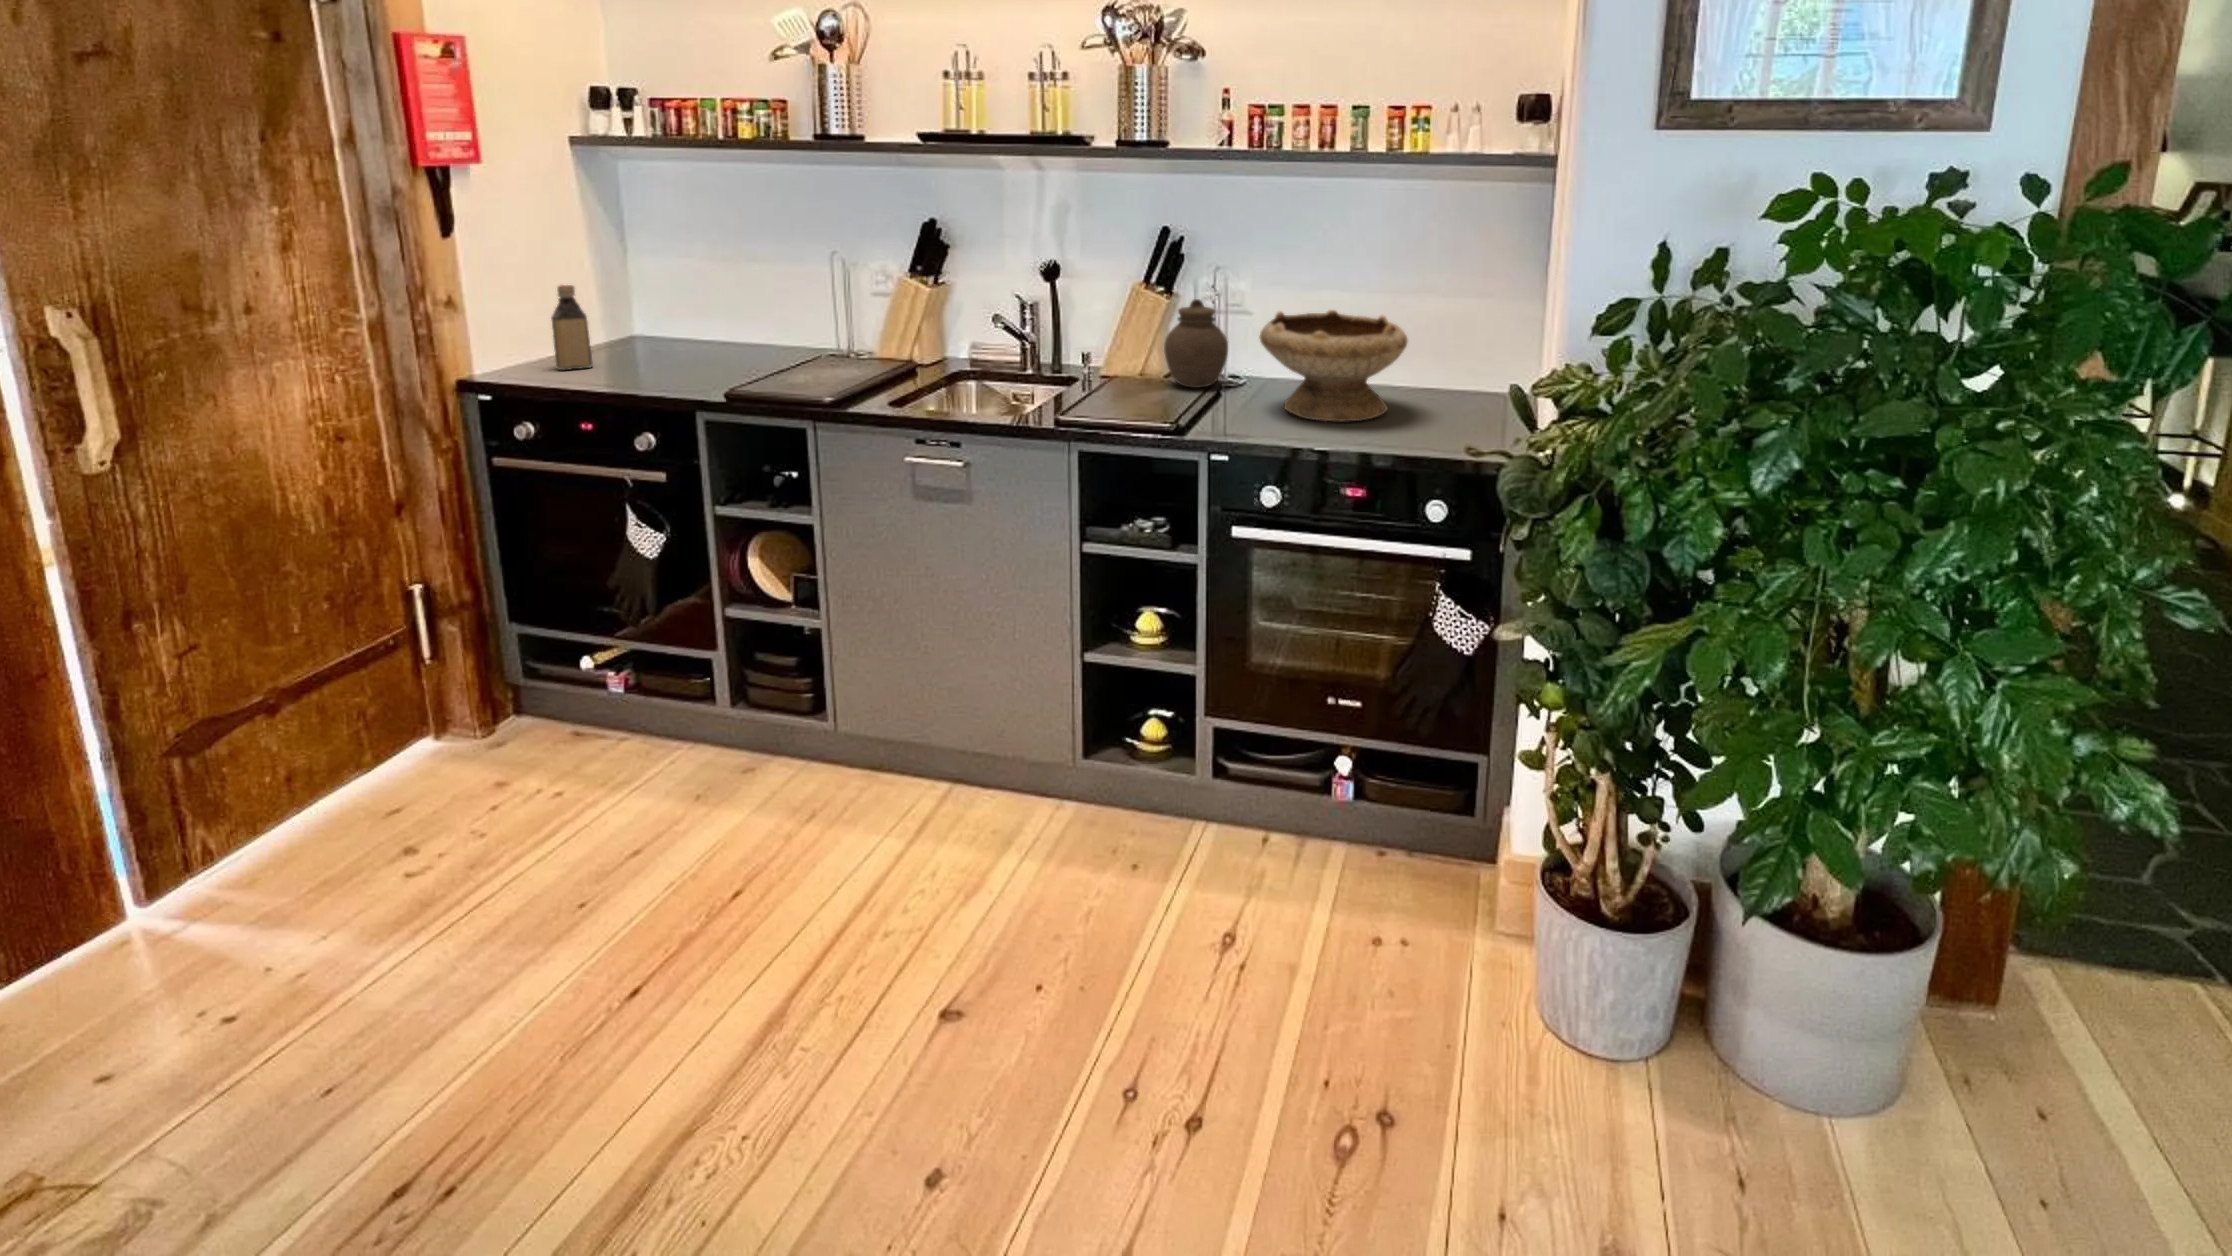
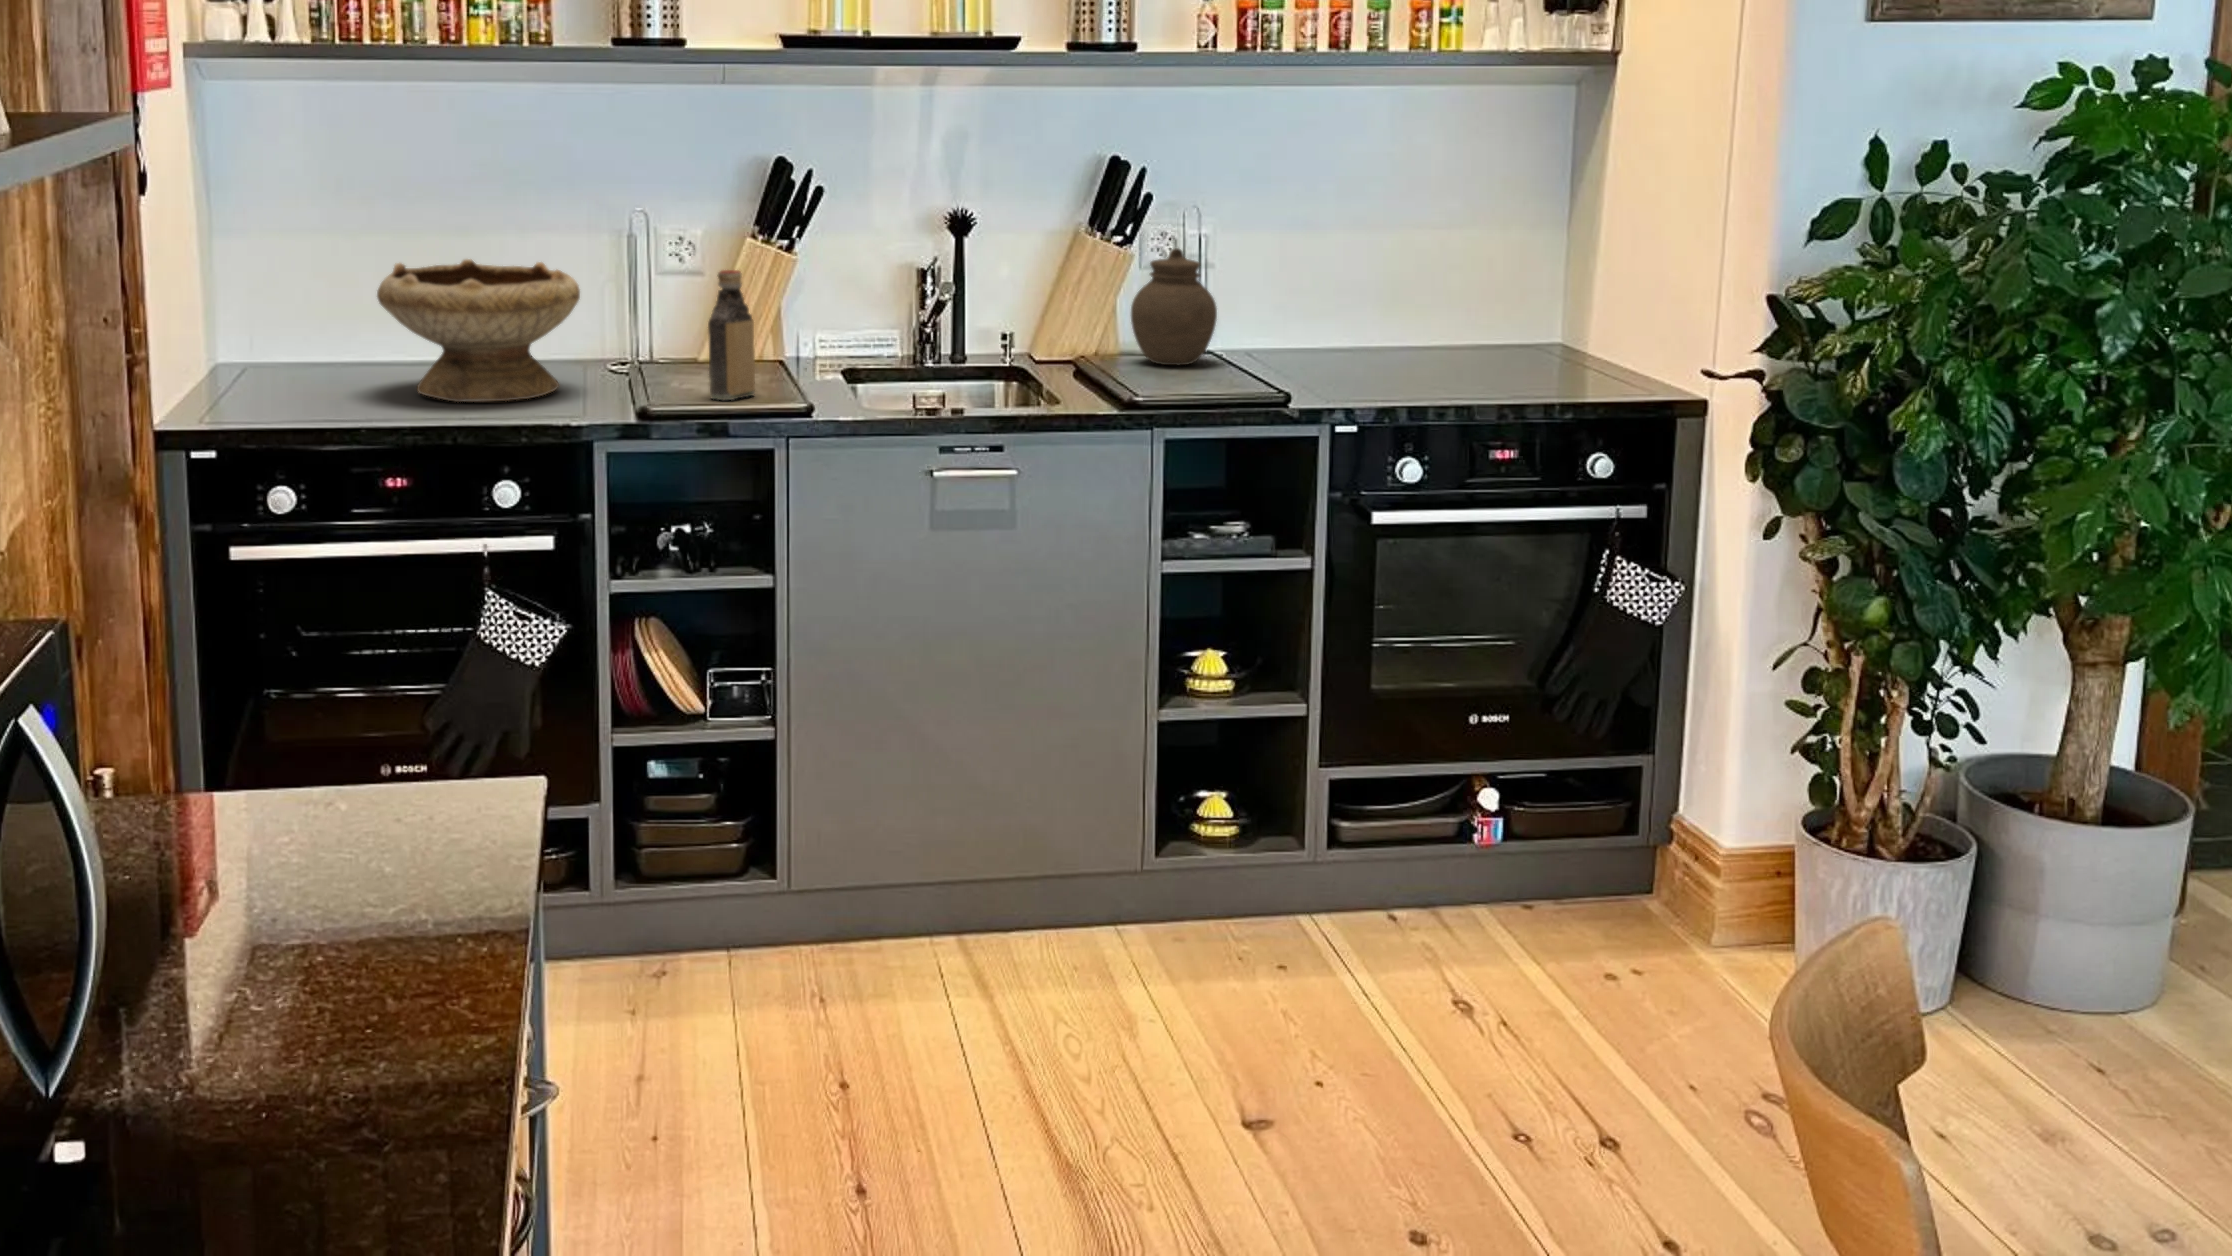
bottle: present [551,285,593,370] -> present [708,270,755,400]
bowl: present [1260,310,1408,421] -> present [377,259,580,402]

